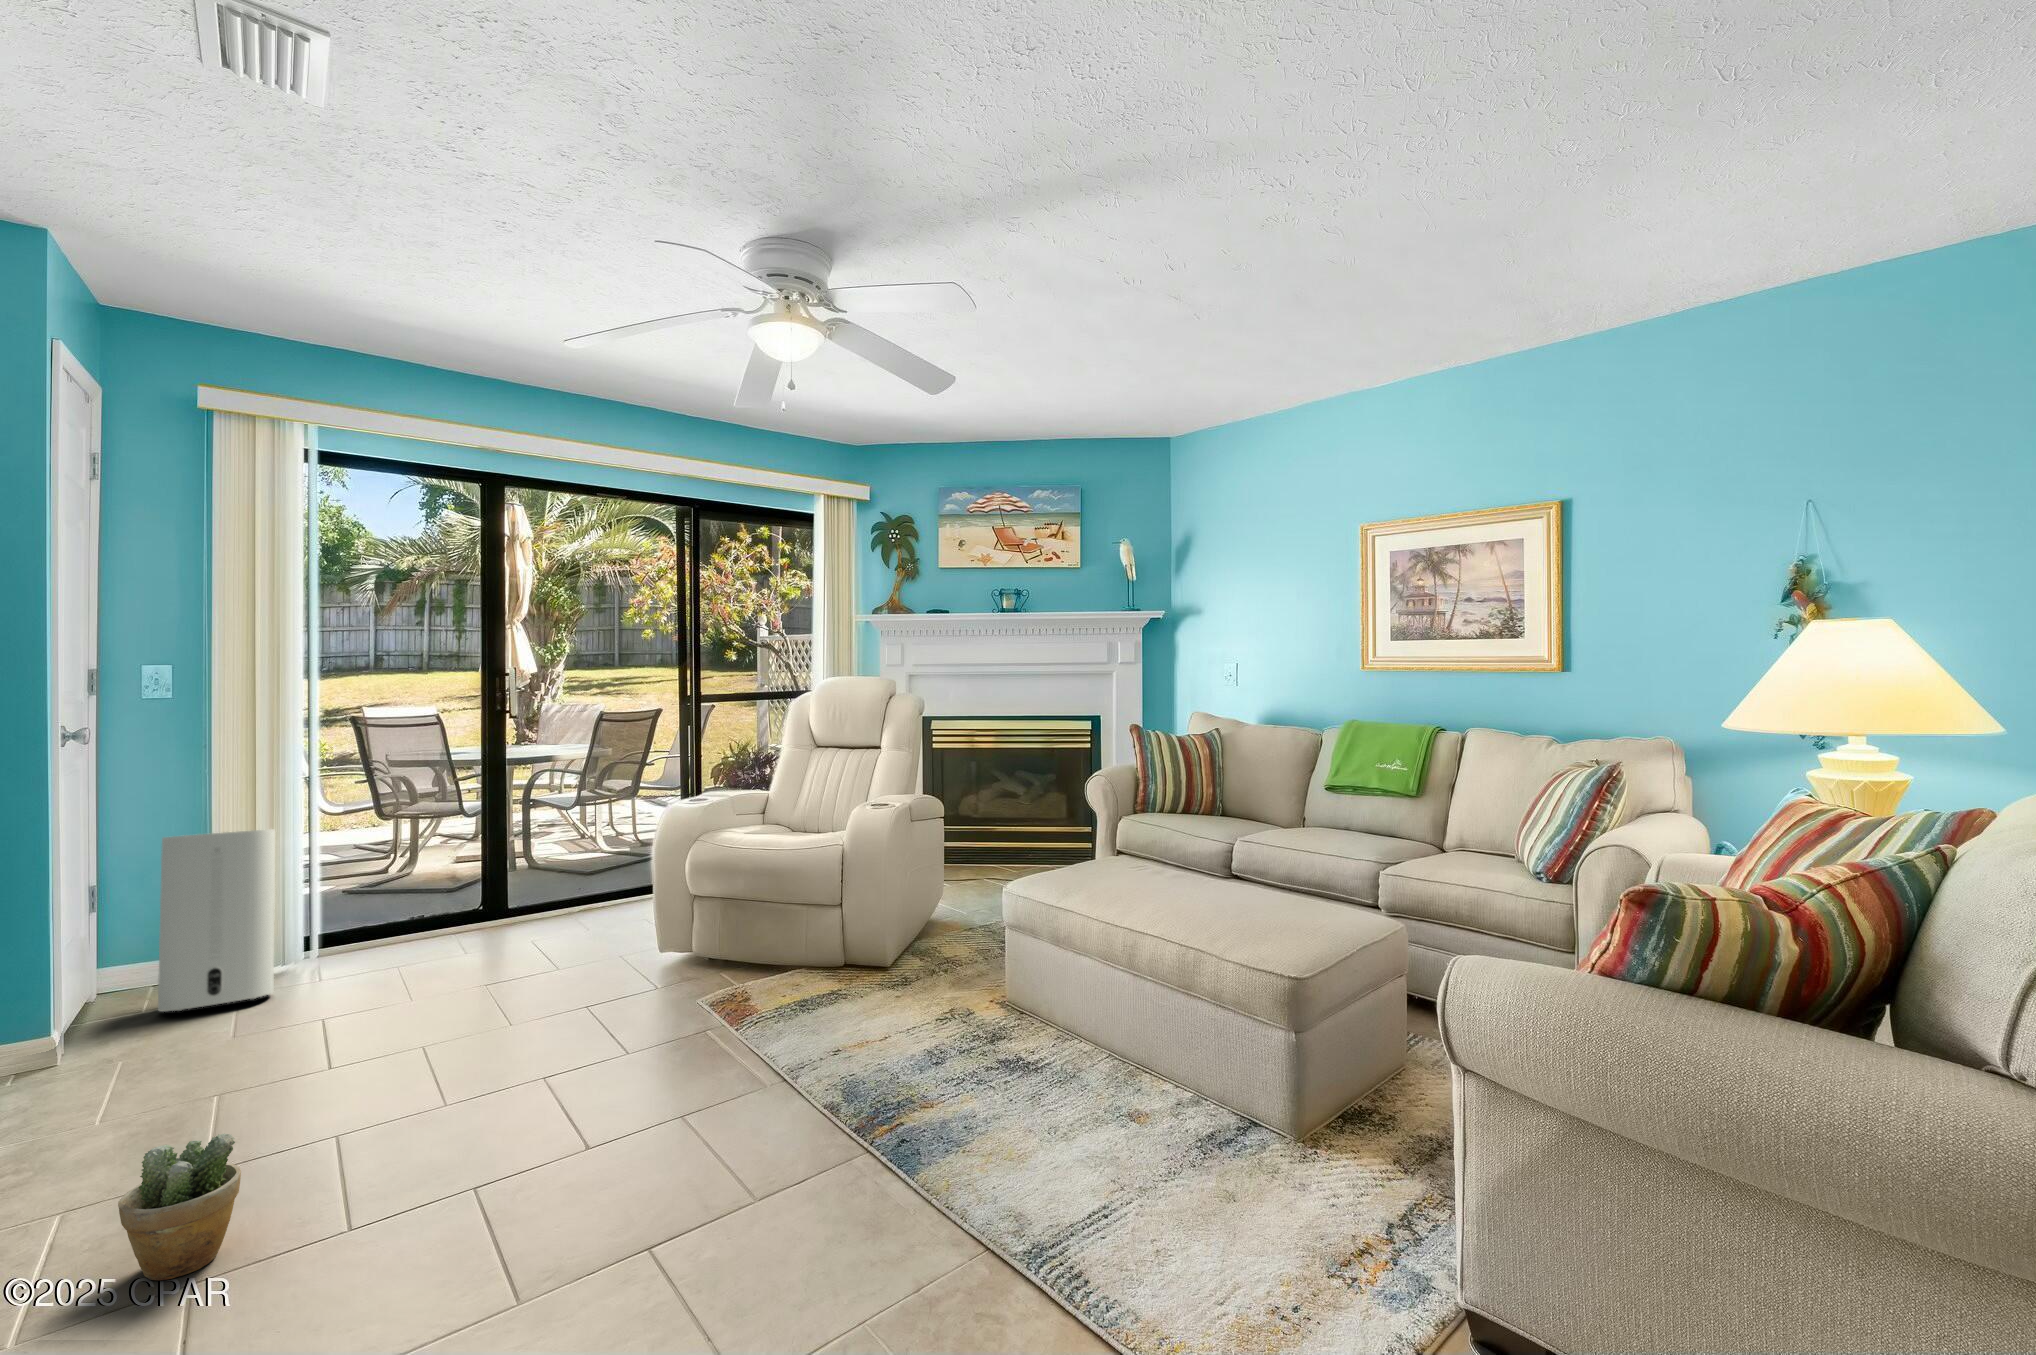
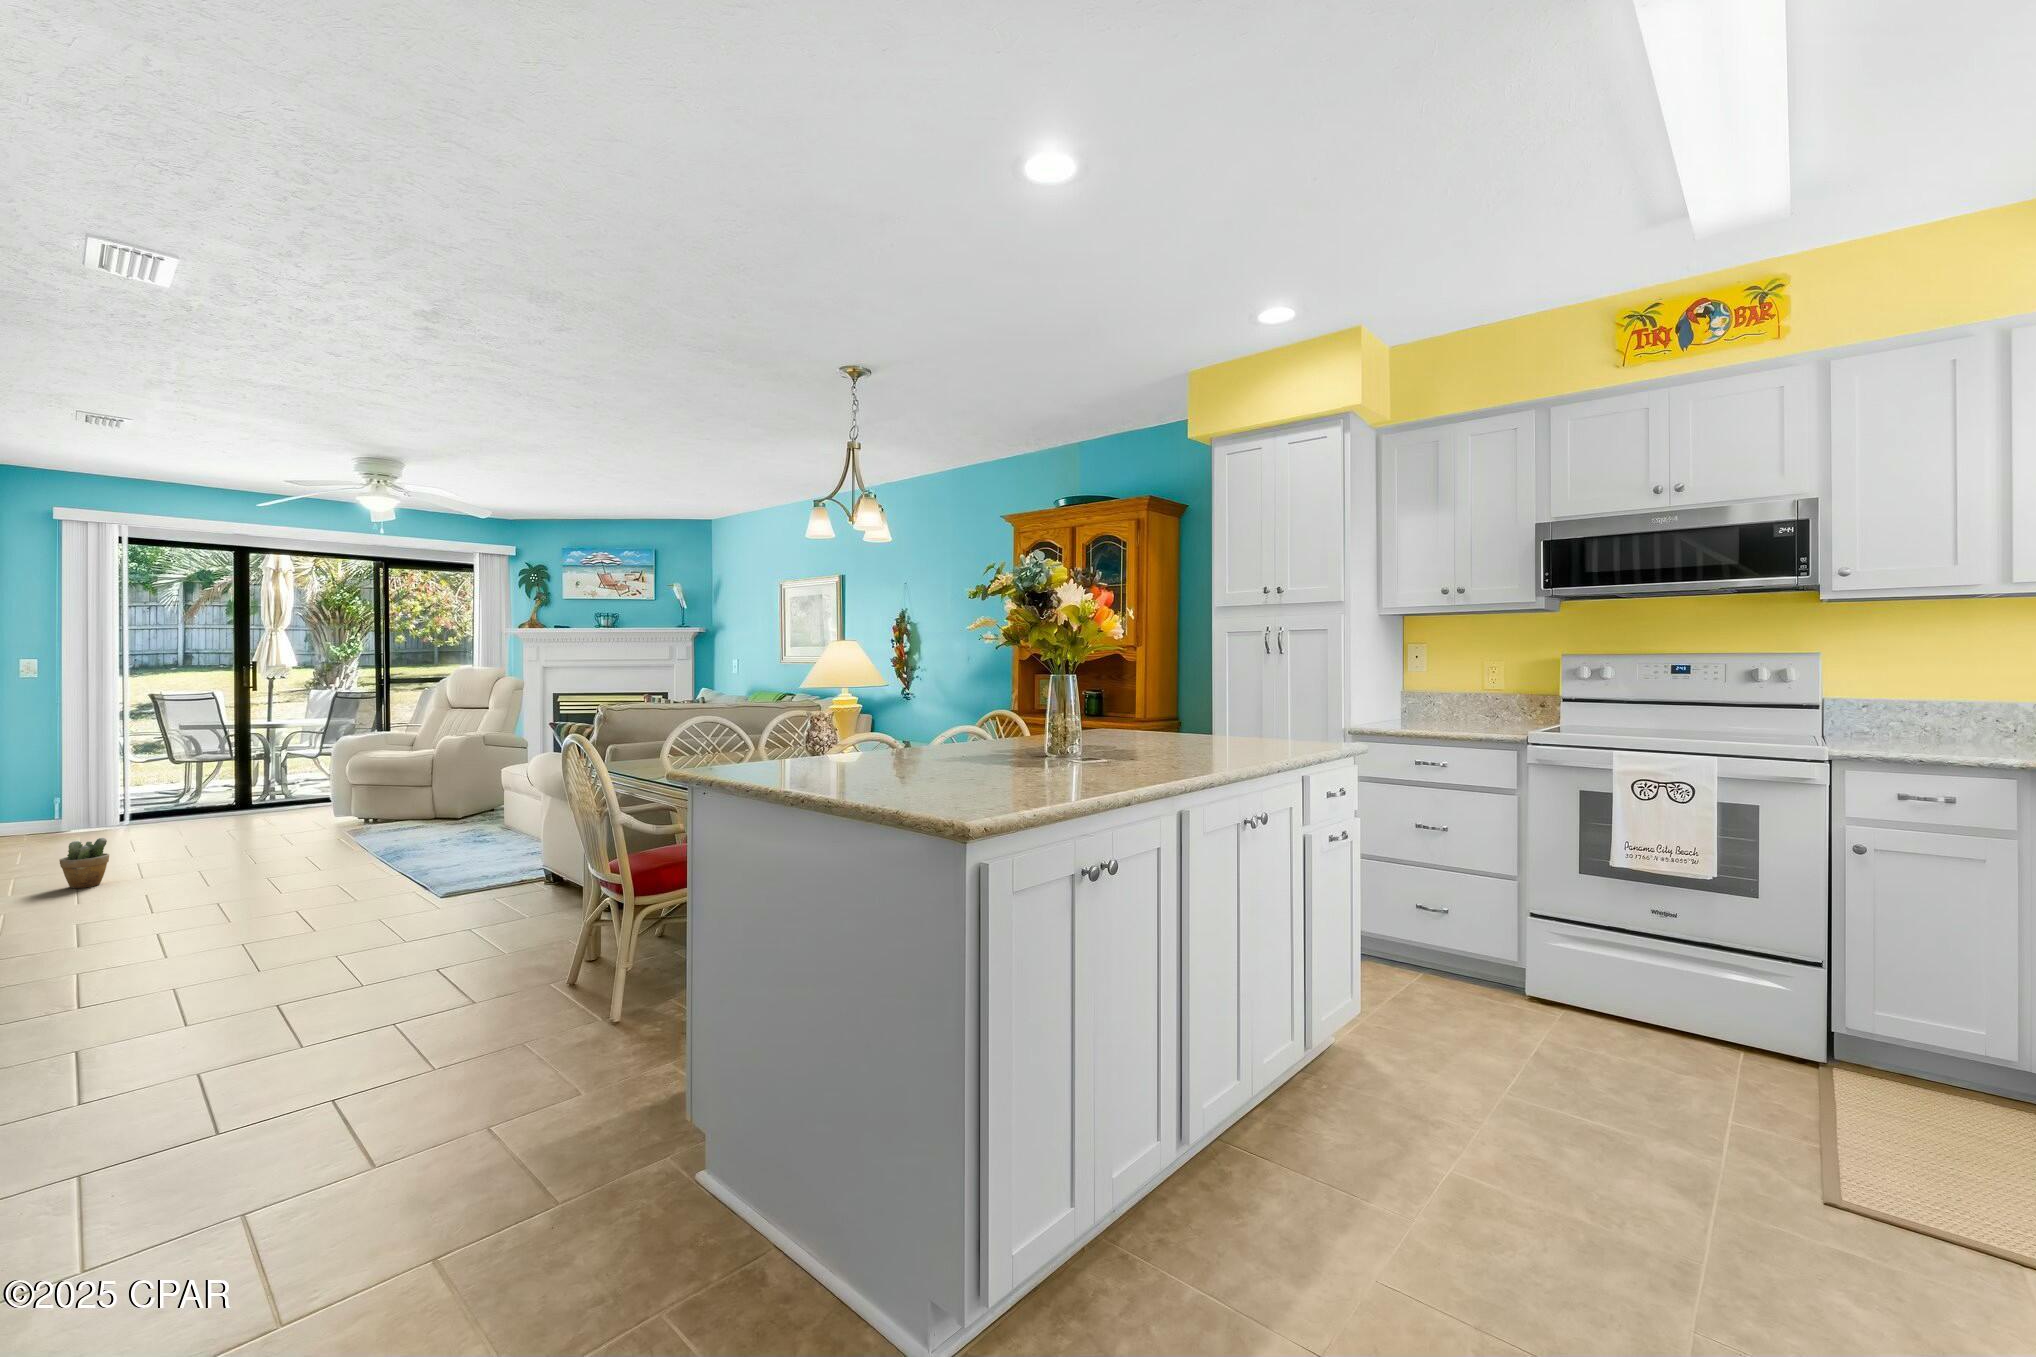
air purifier: present [158,829,275,1011] -> none [38,747,106,841]

